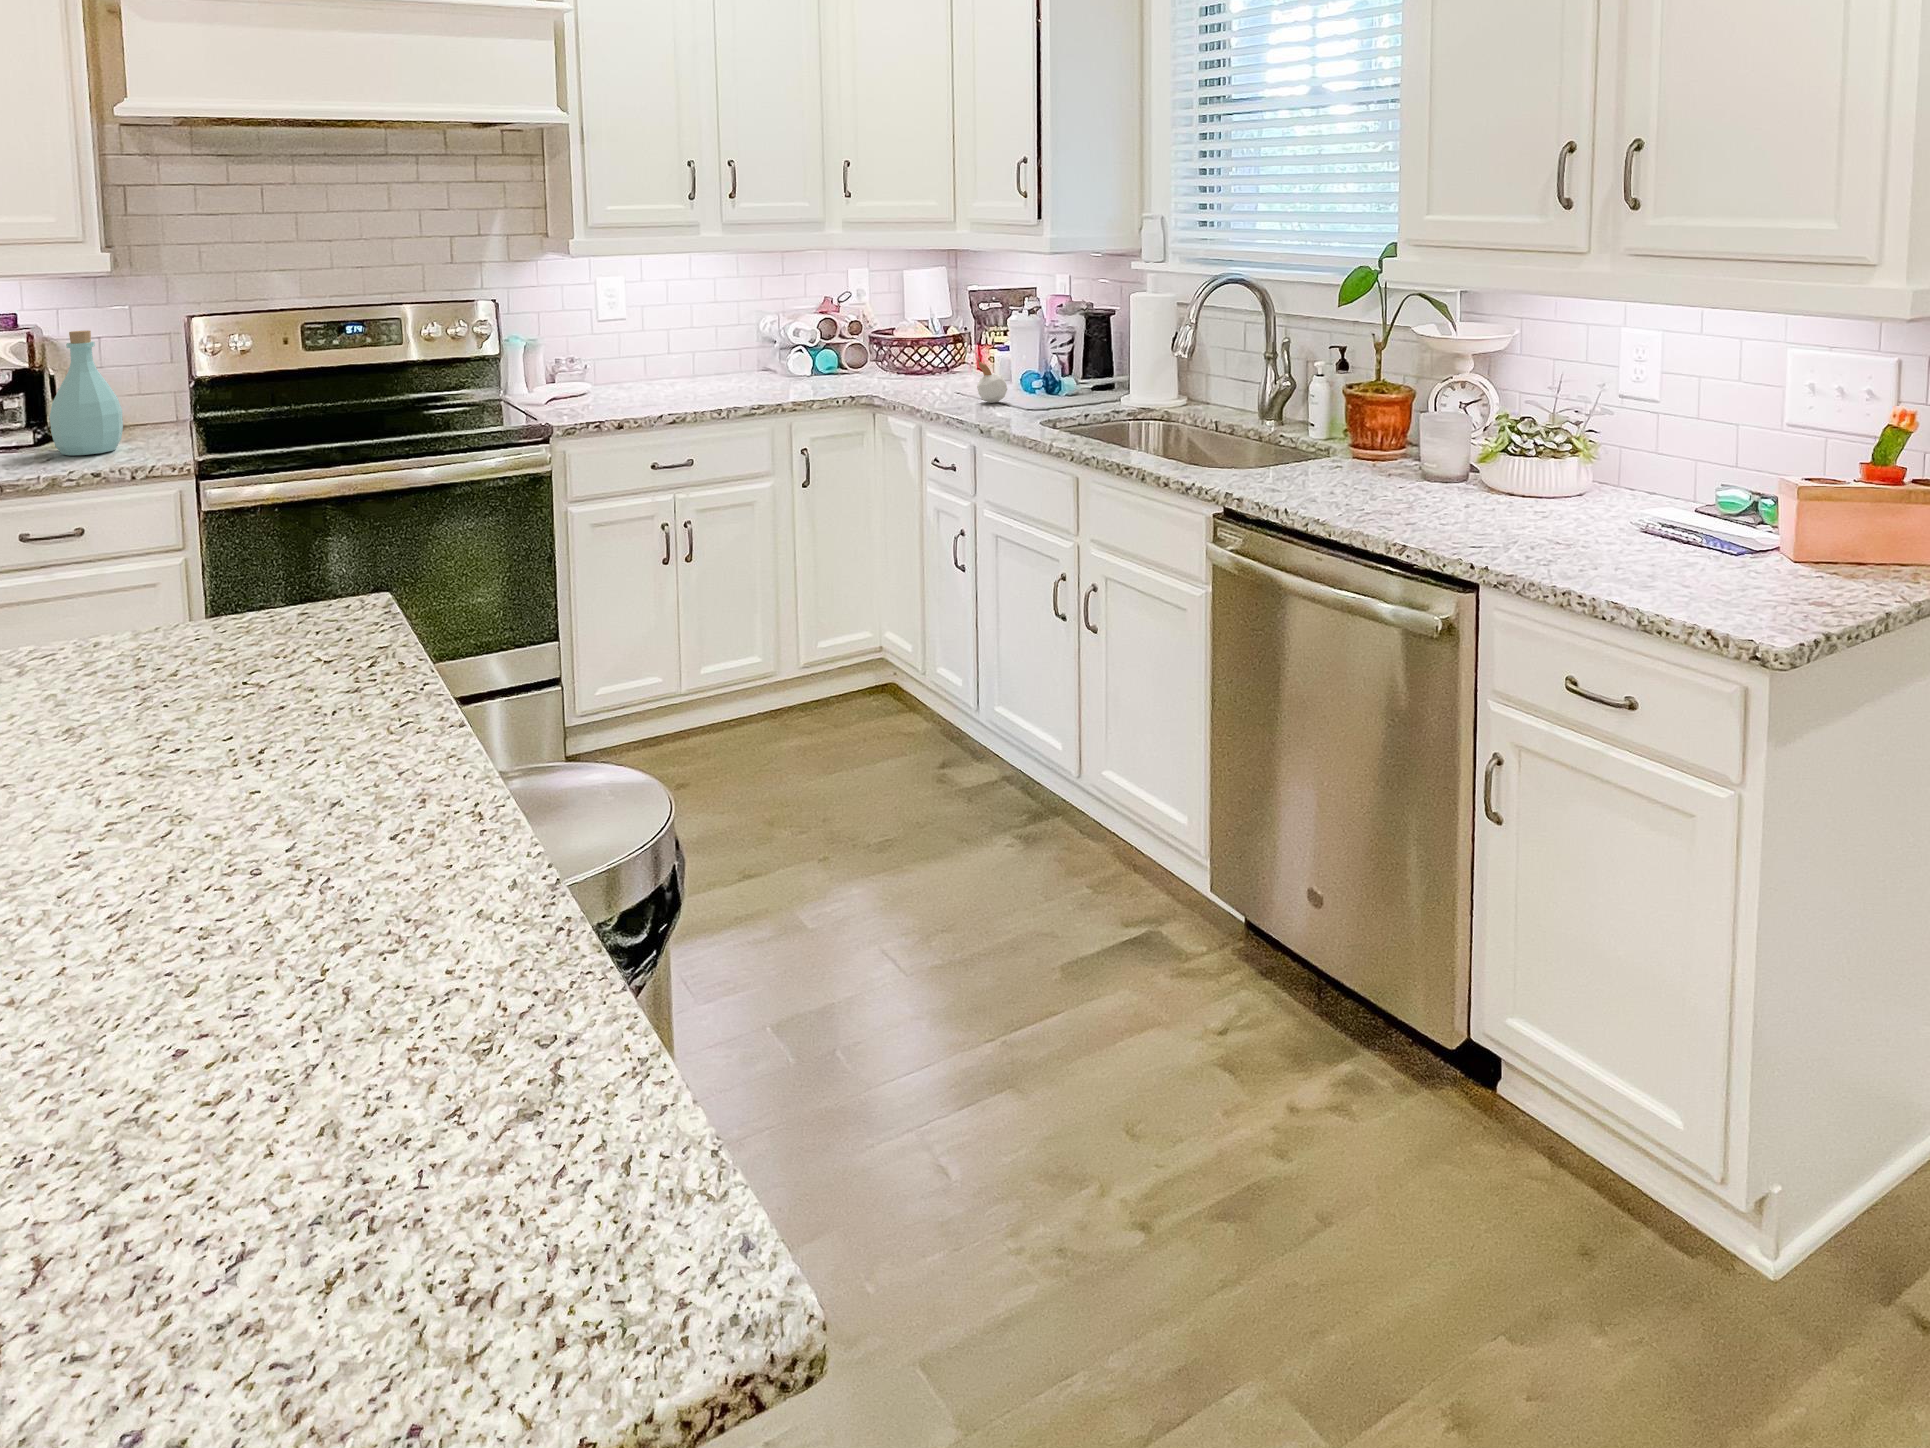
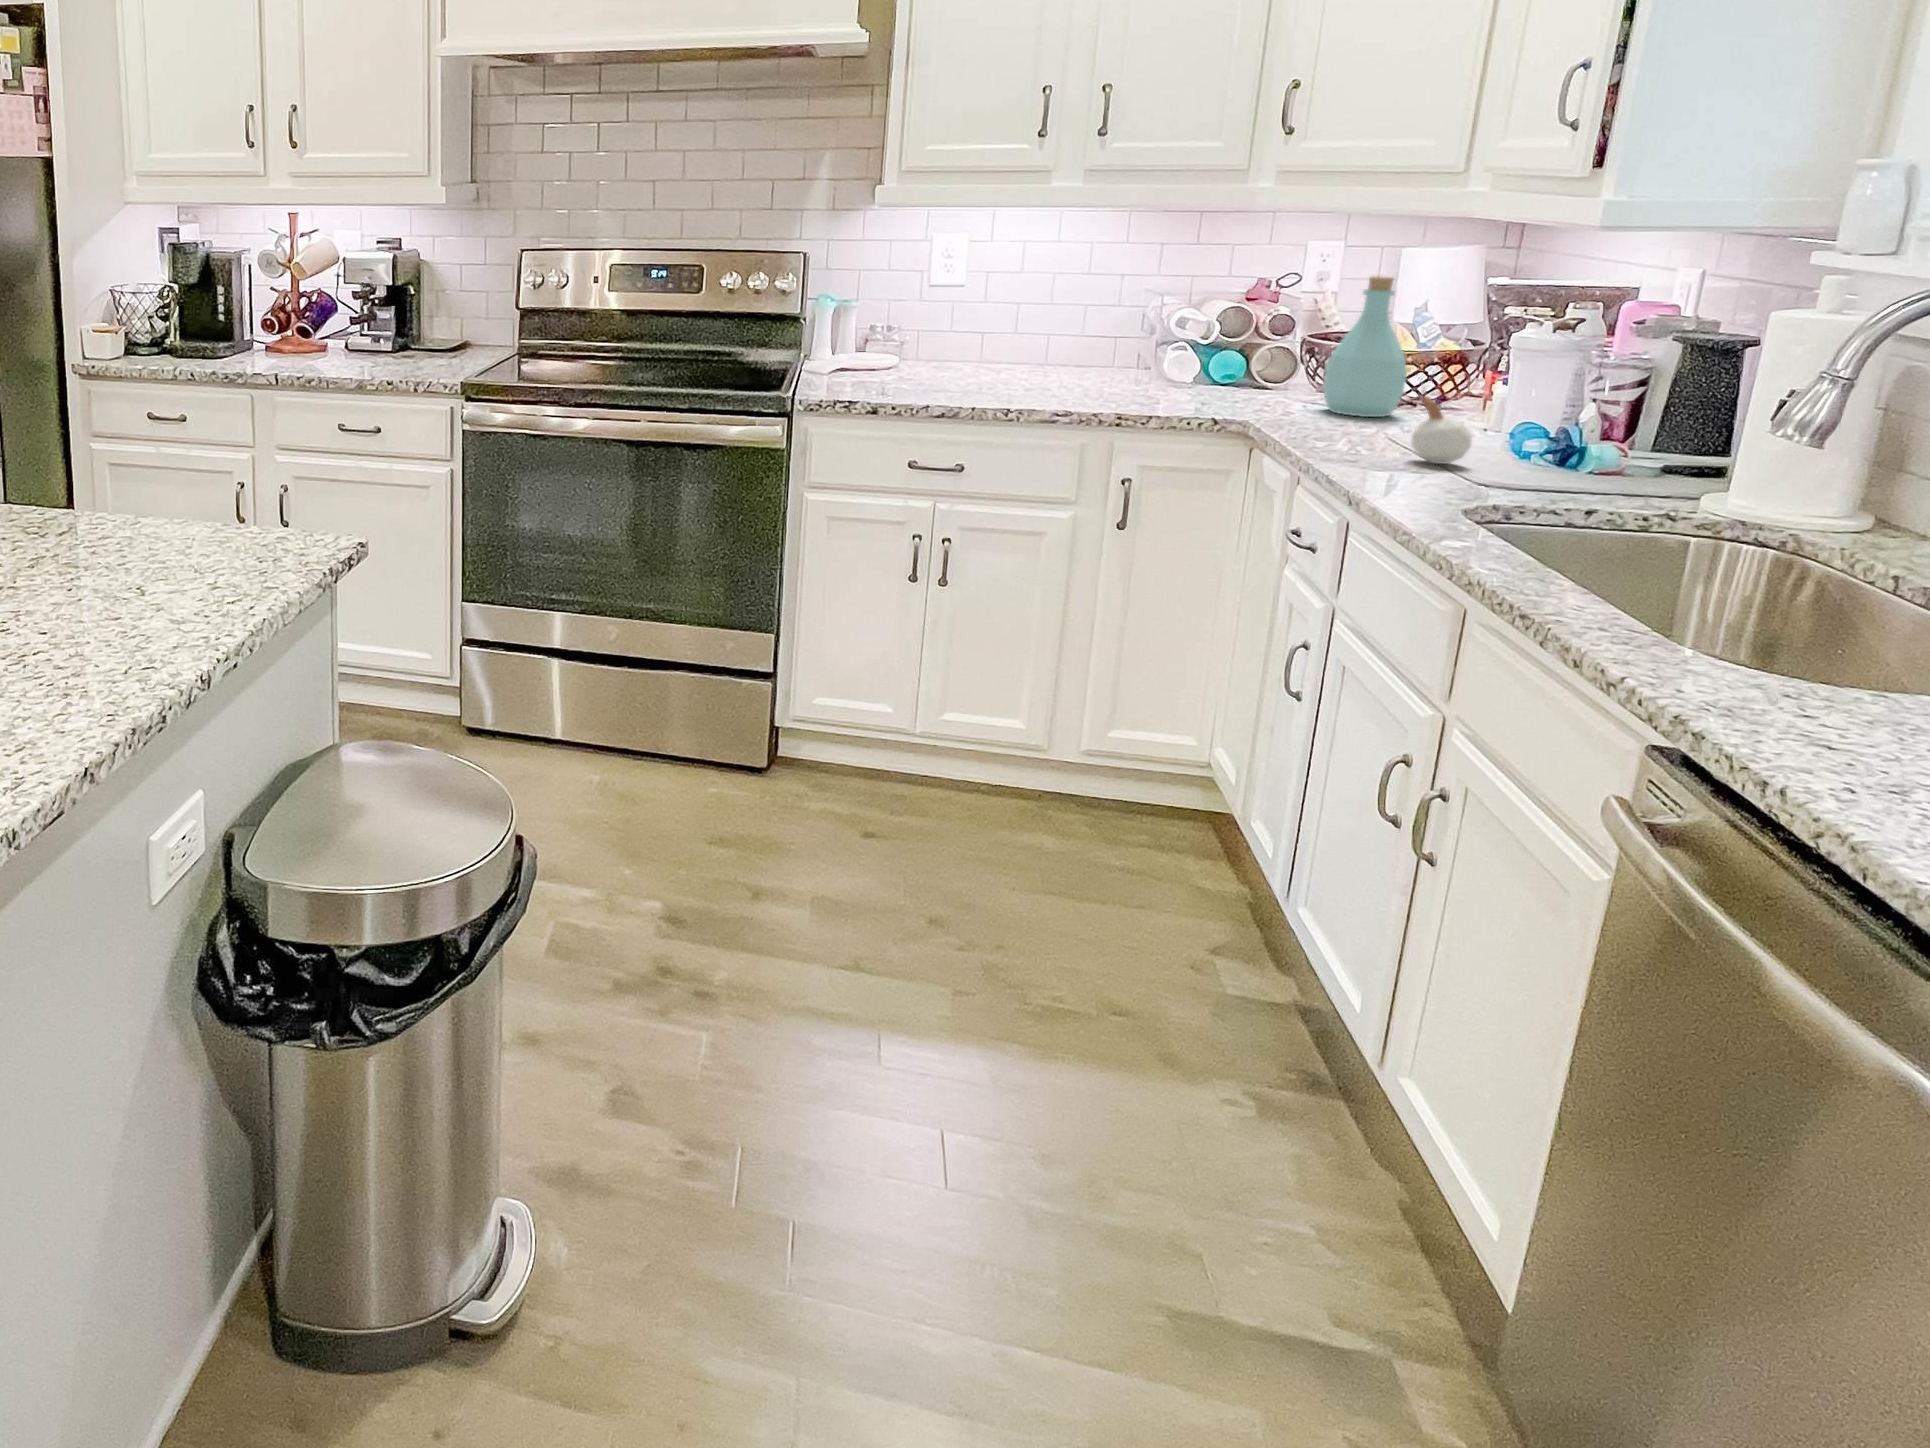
bottle: present [50,331,123,455] -> present [1323,276,1407,417]

